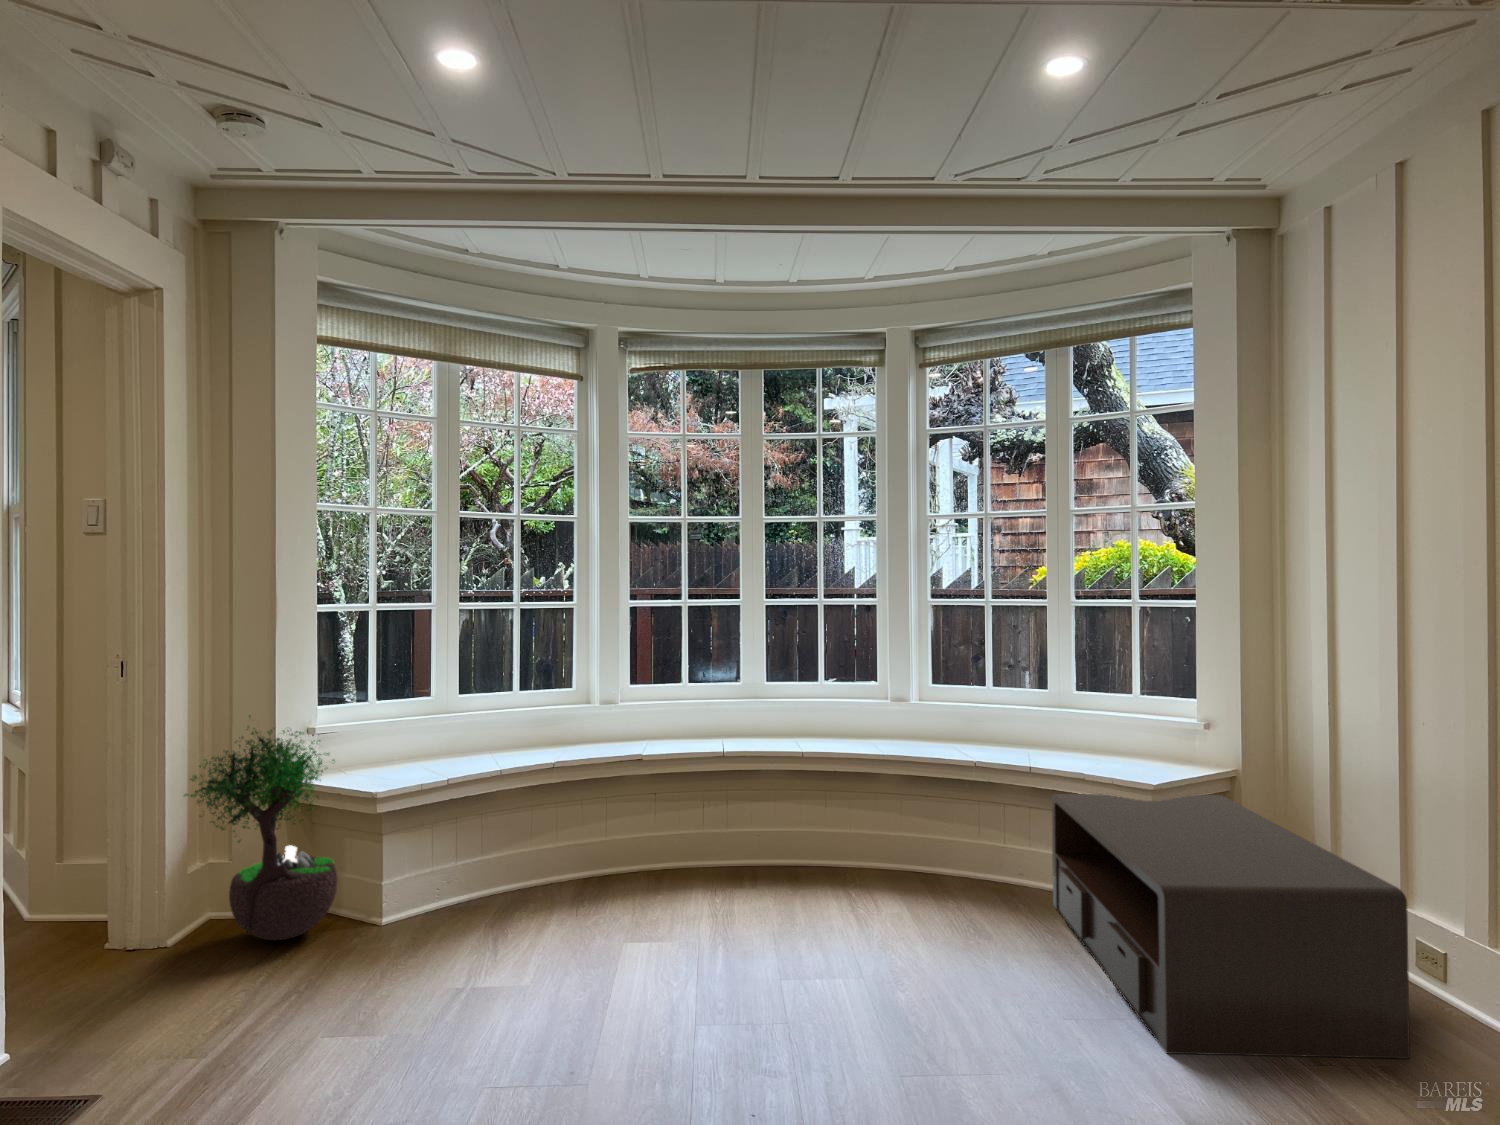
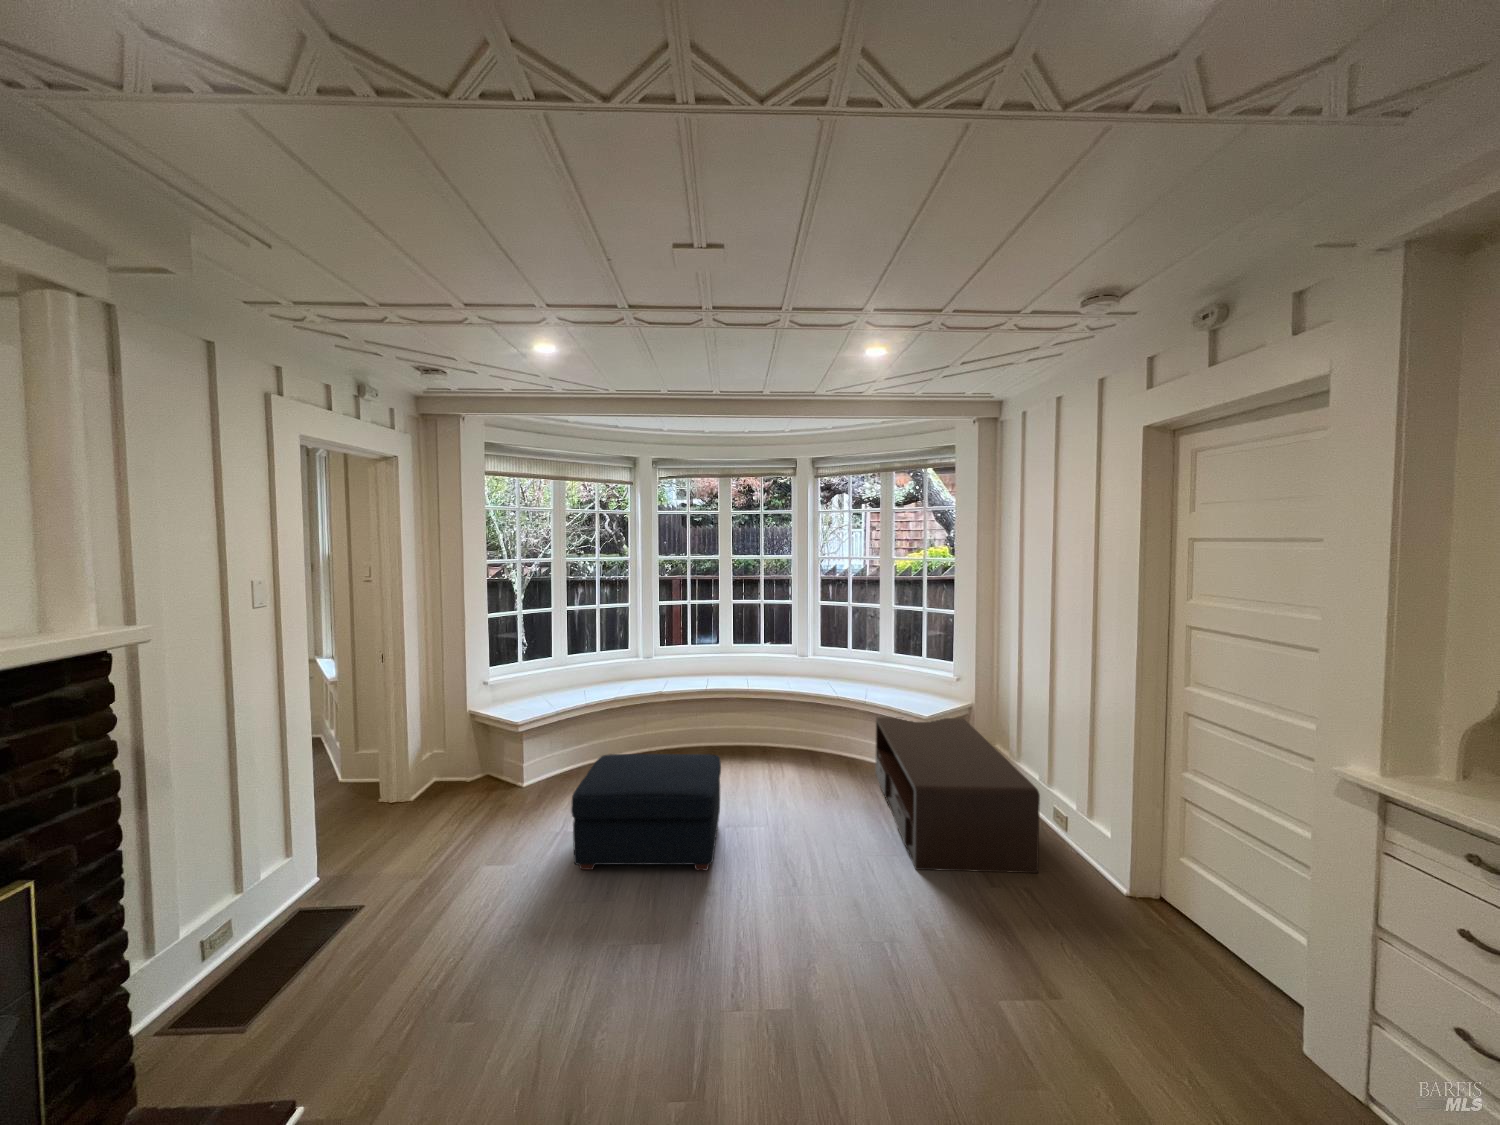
potted tree: present [185,715,338,940] -> none [416,682,500,797]
ottoman: none [492,845,772,1056] -> present [571,754,721,870]

